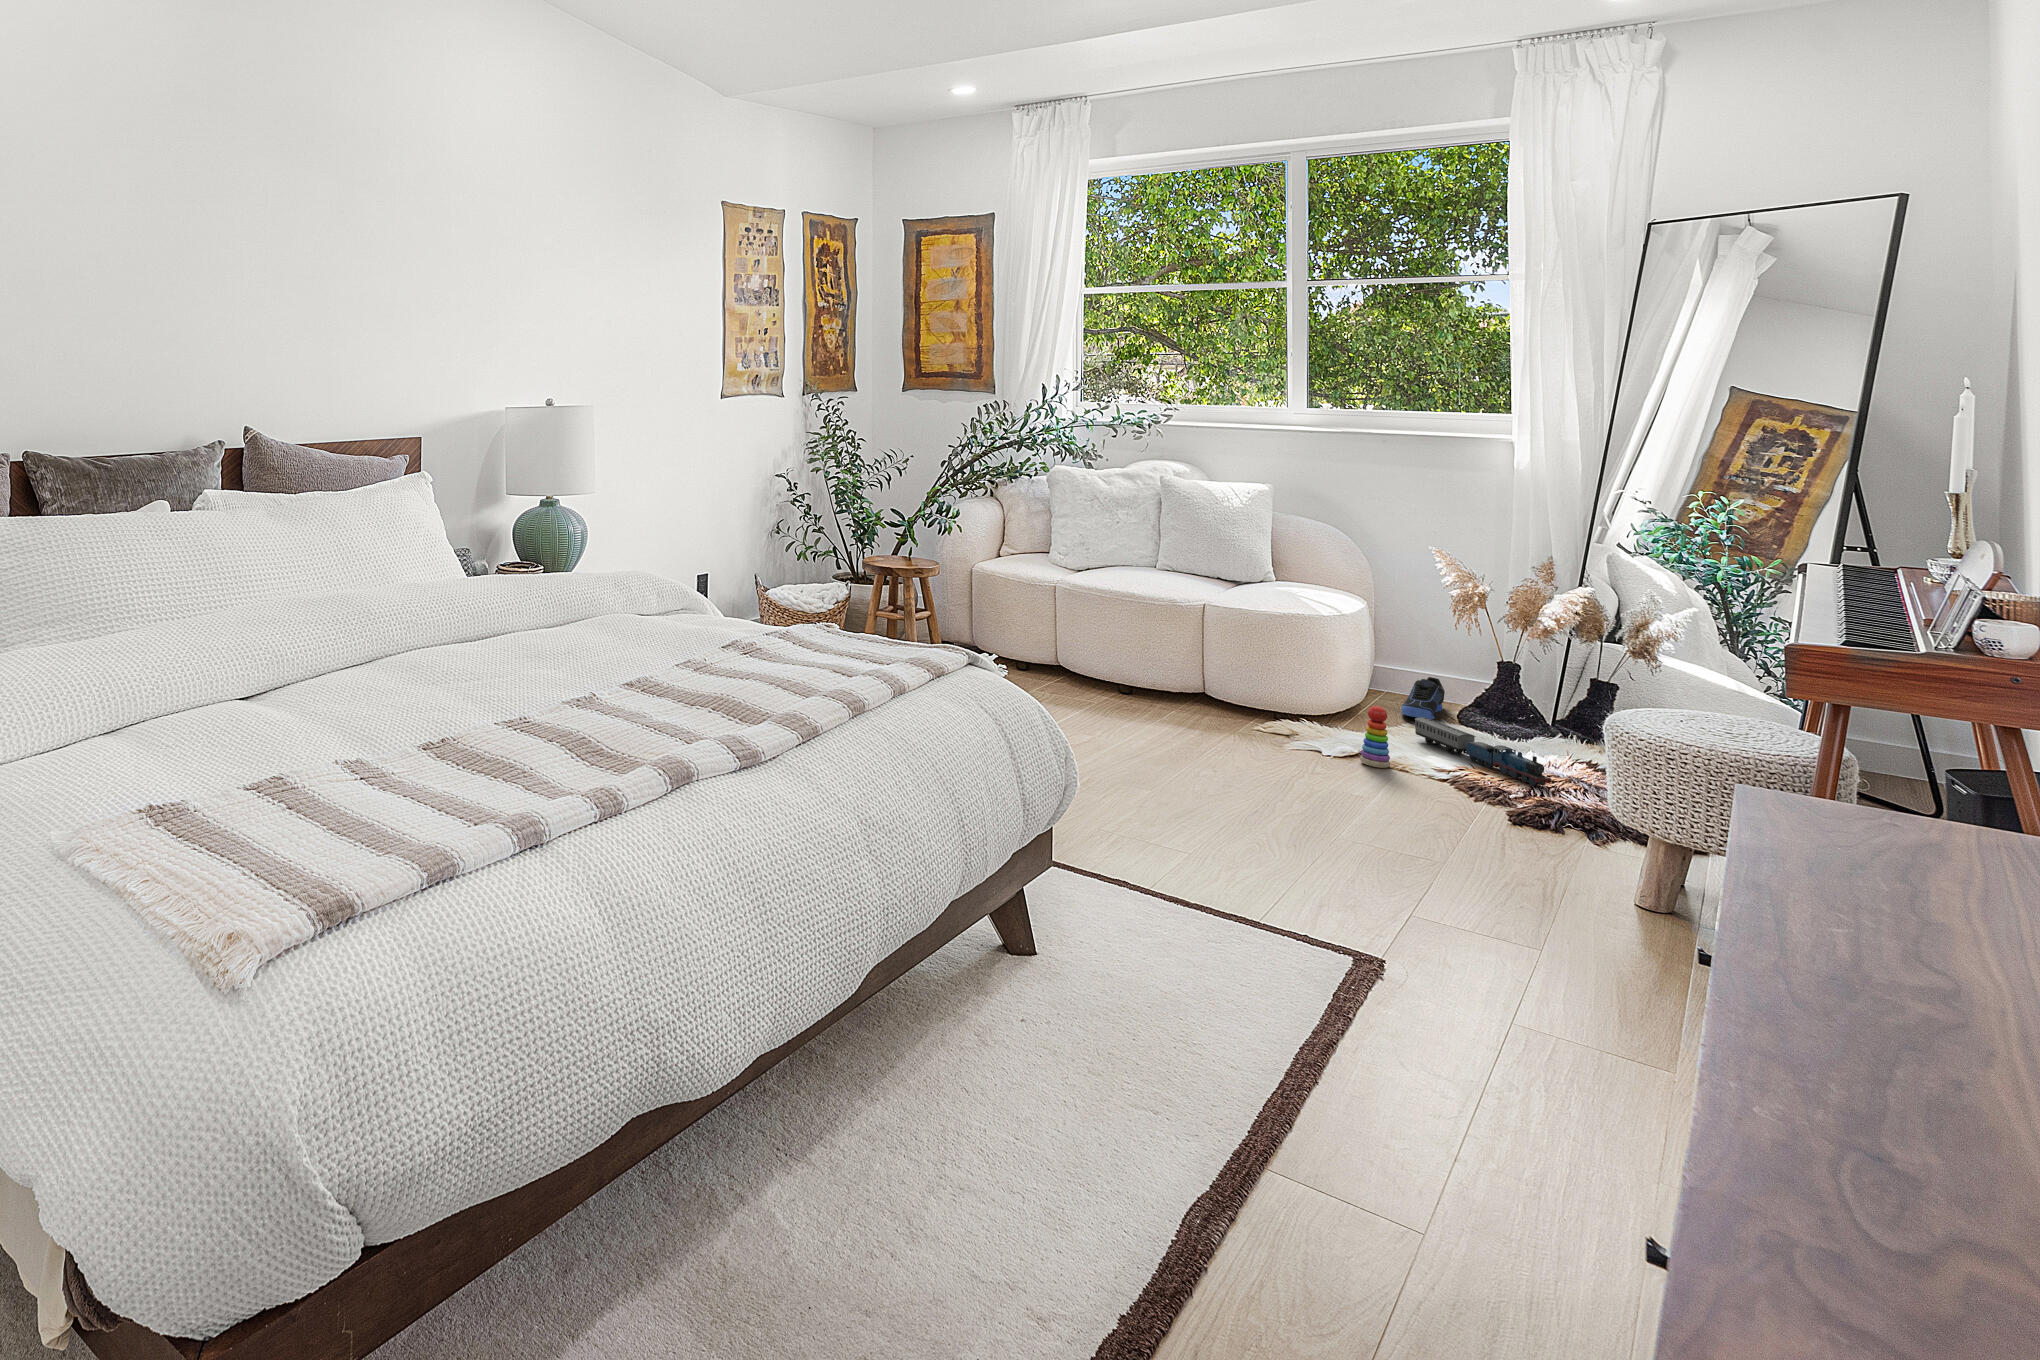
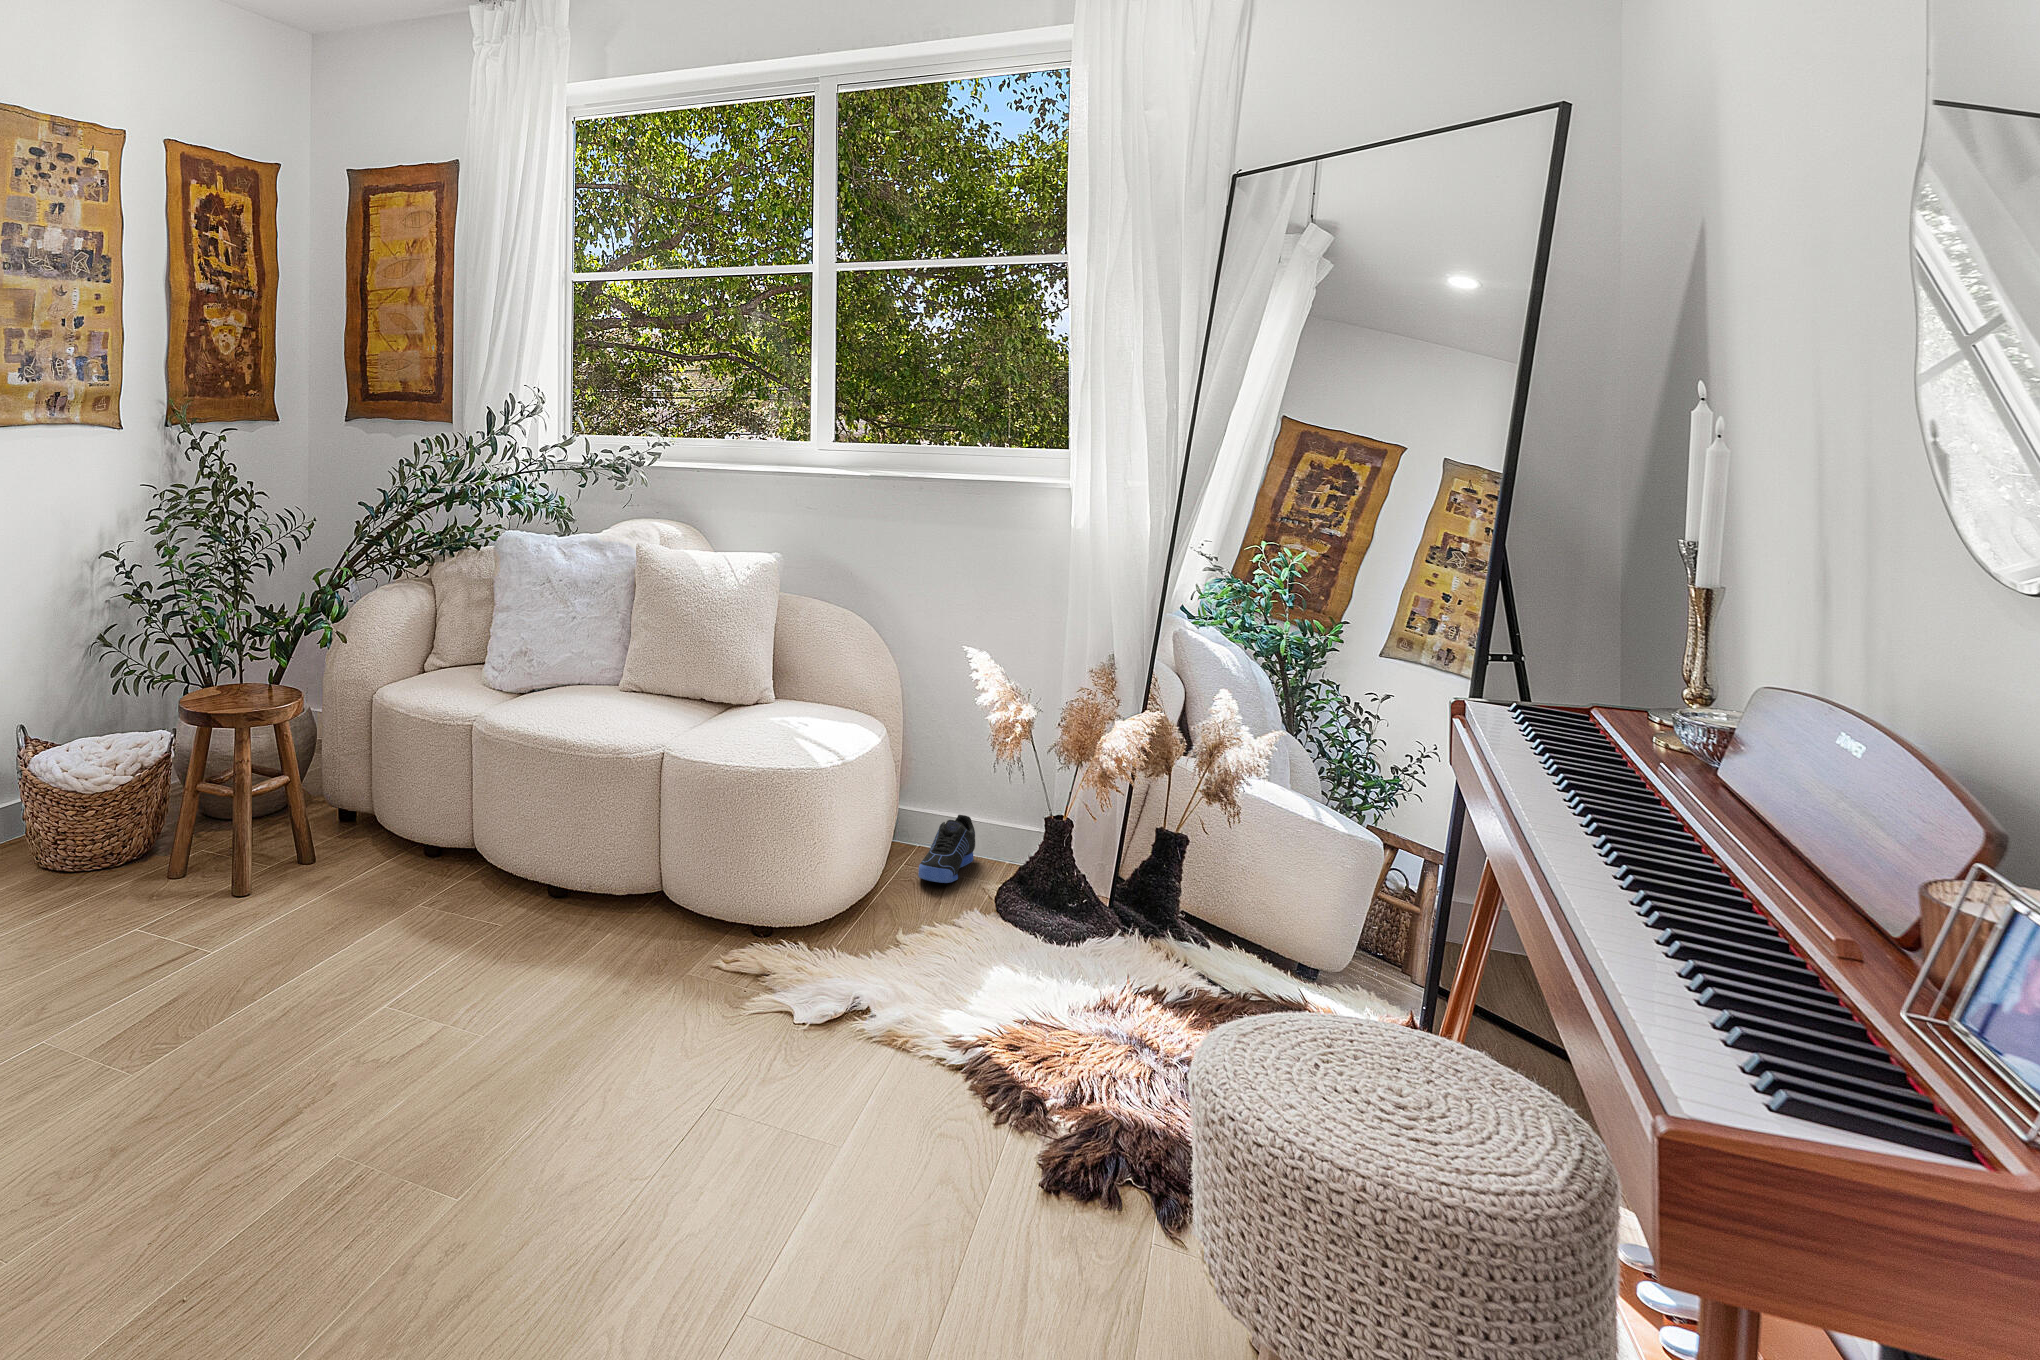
stacking toy: present [1360,706,1390,768] -> none [834,889,872,986]
toy train: present [1415,717,1555,786] -> none [921,887,1071,997]

